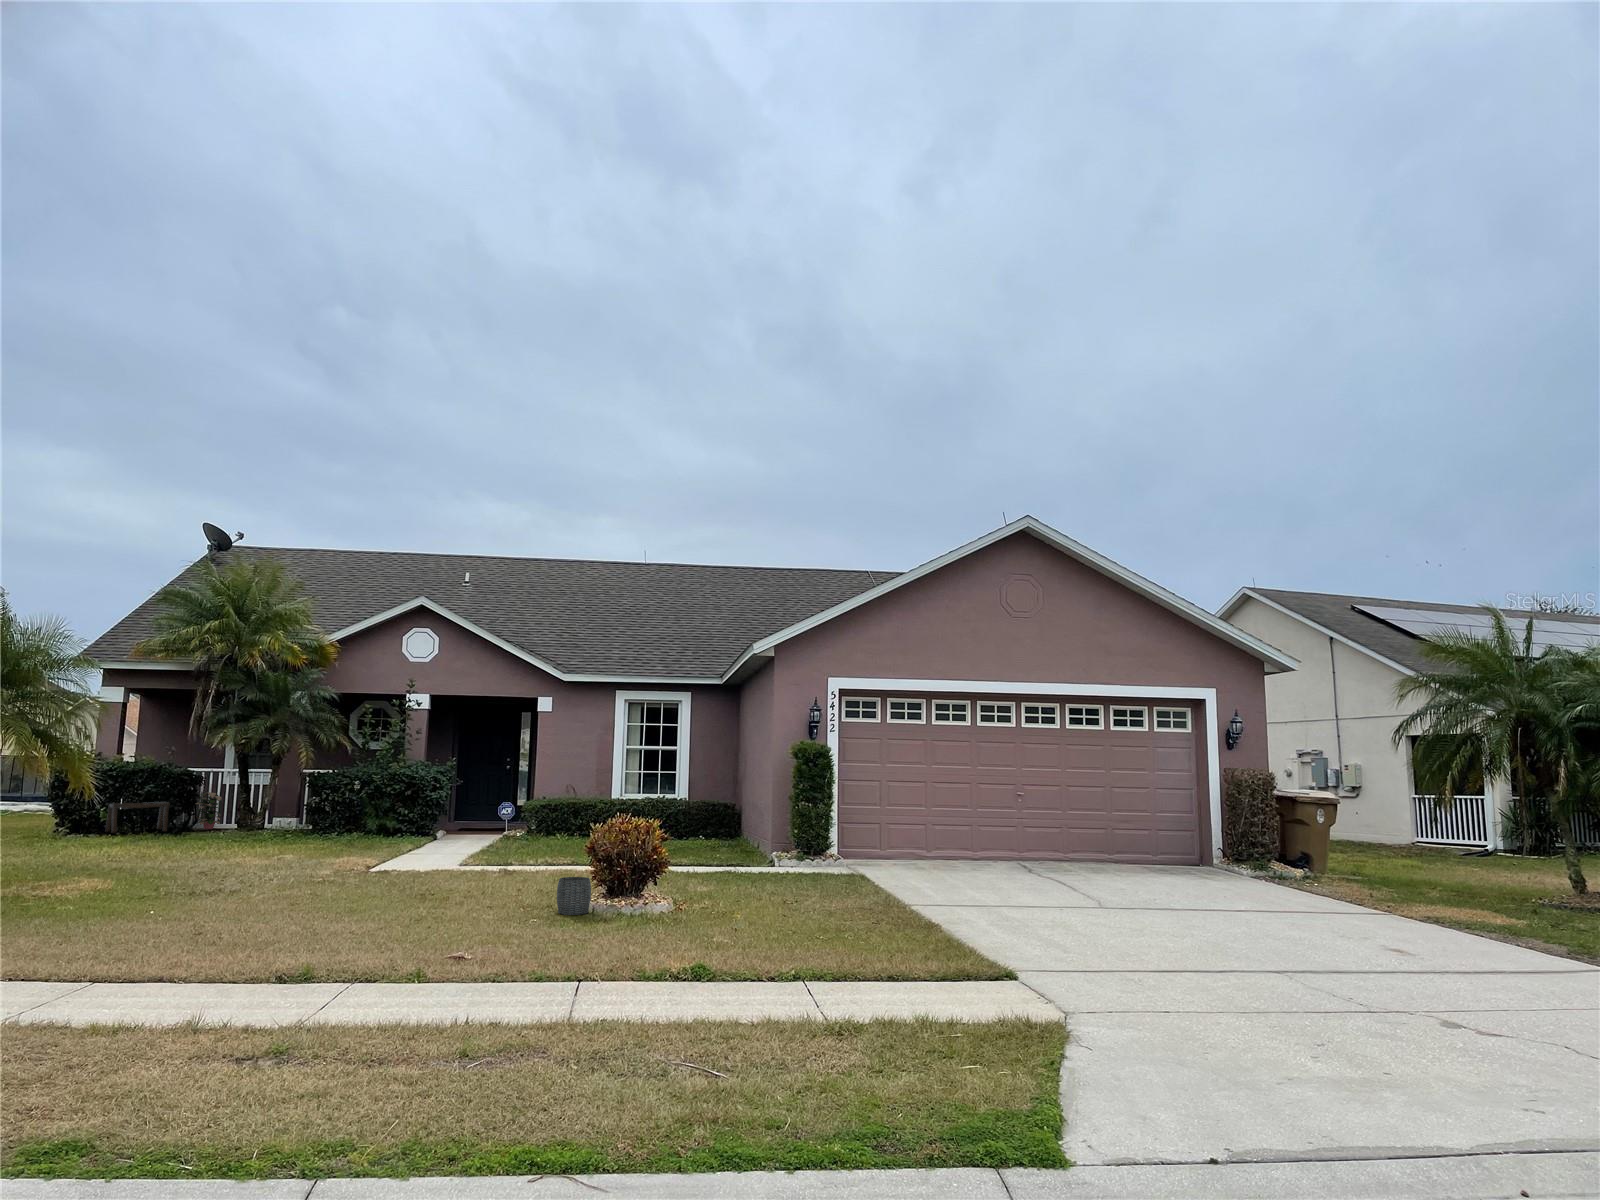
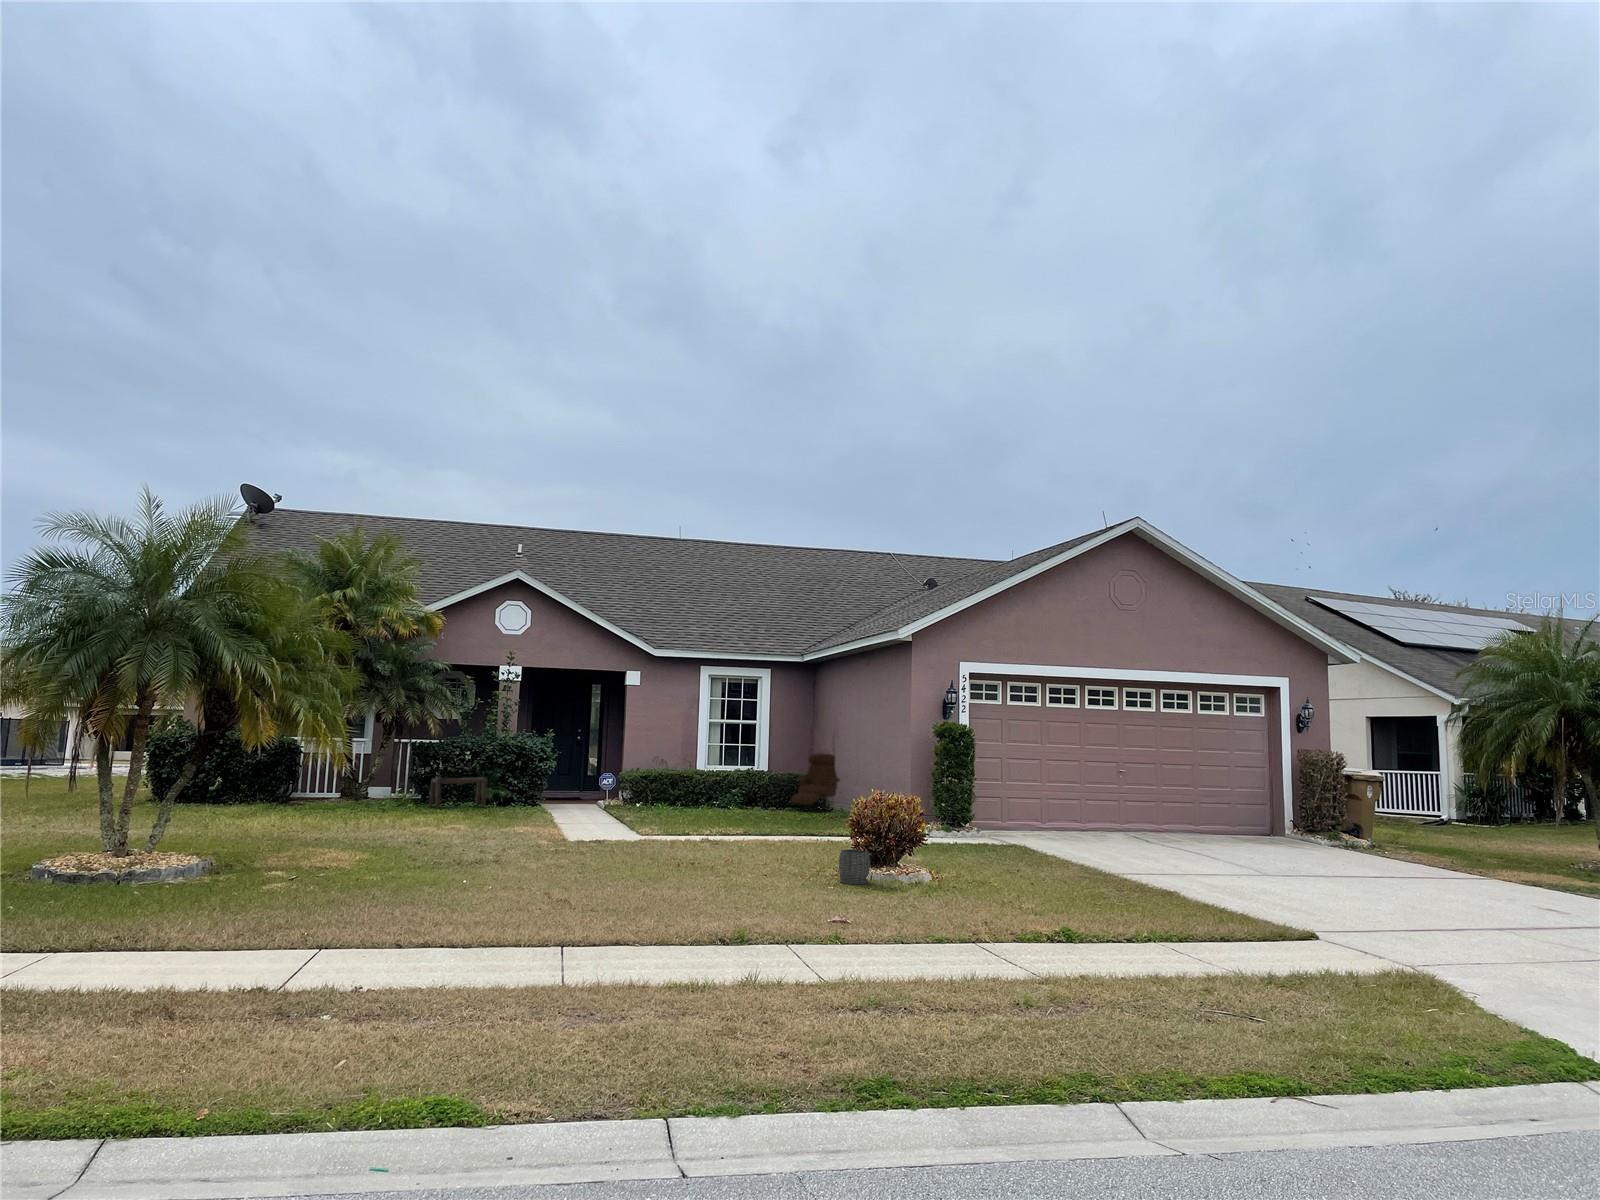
lounge chair: none [690,780,750,843] -> present [791,754,840,812]
decorative plant: present [196,792,222,829] -> none [295,761,323,797]
bench: present [106,802,170,833] -> present [429,778,487,808]

